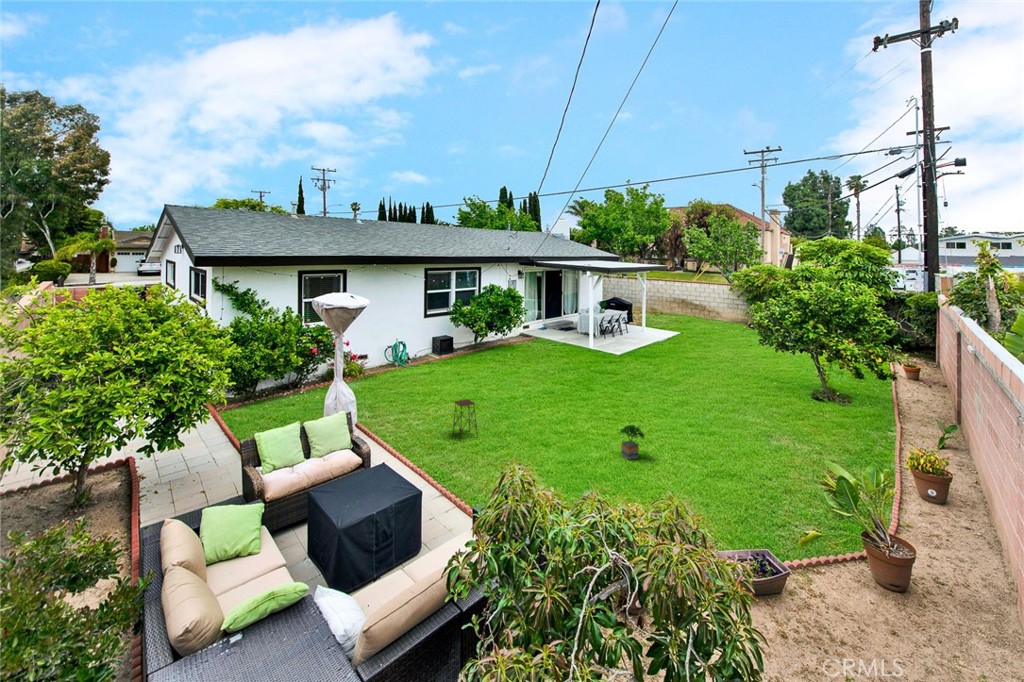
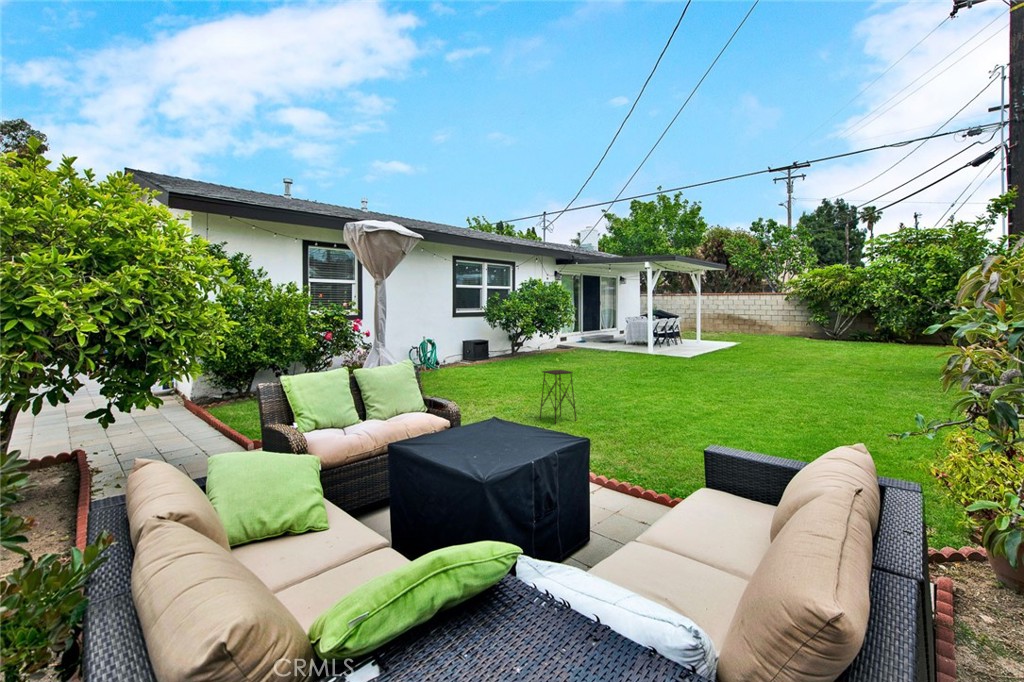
potted tree: present [620,425,645,460] -> none [789,388,832,437]

